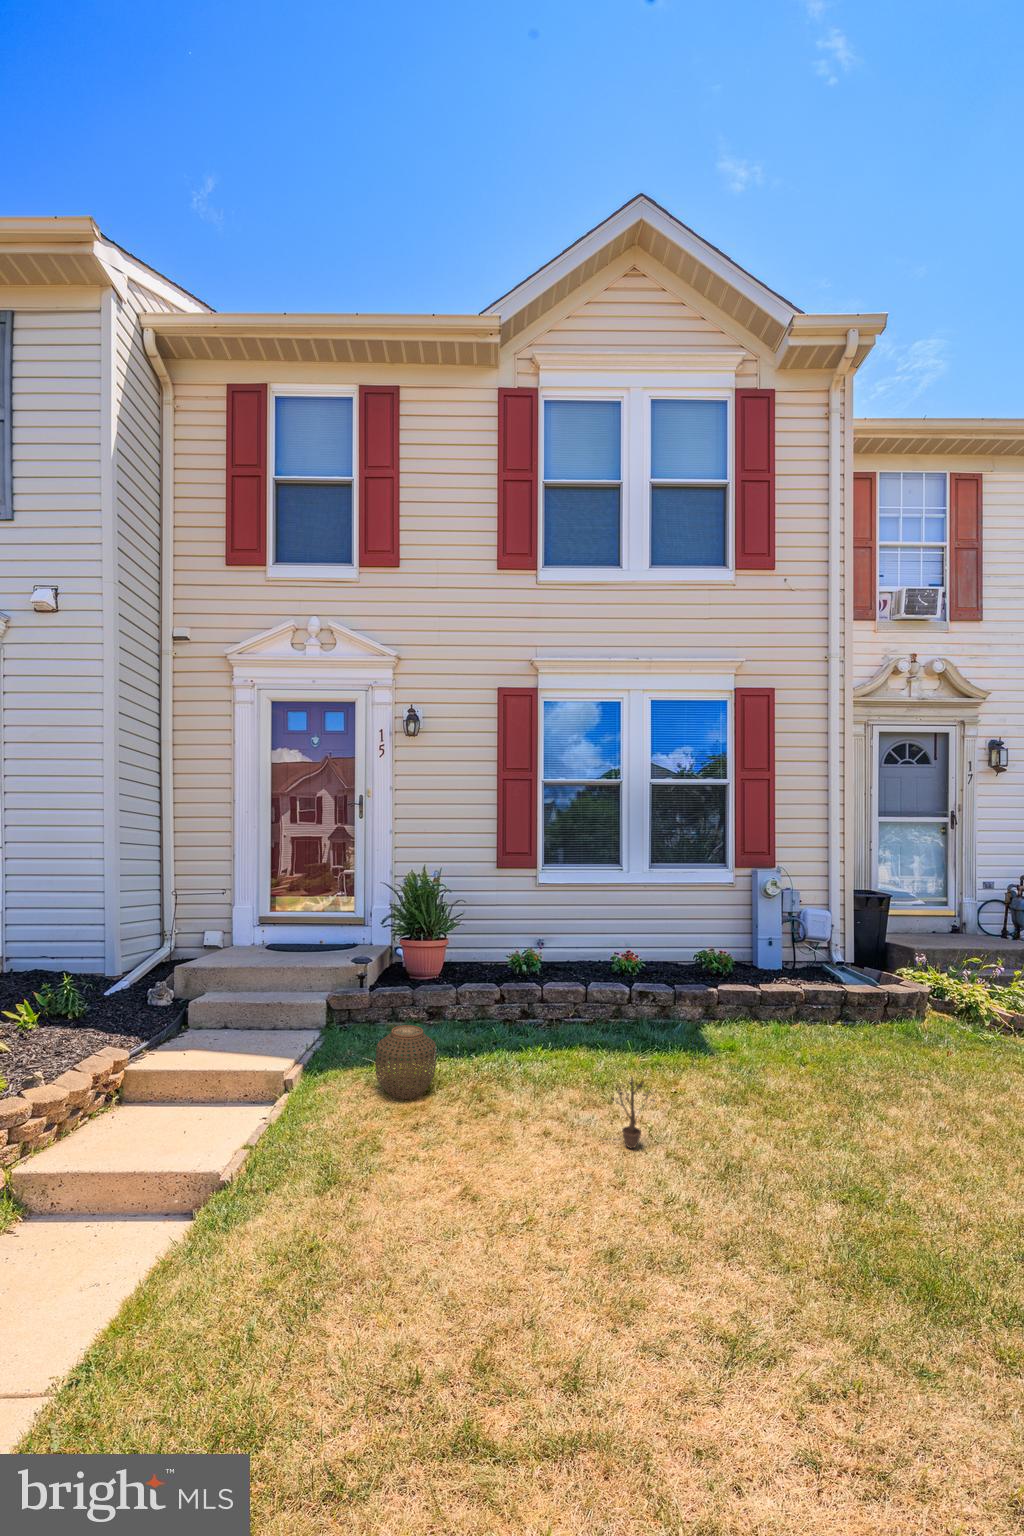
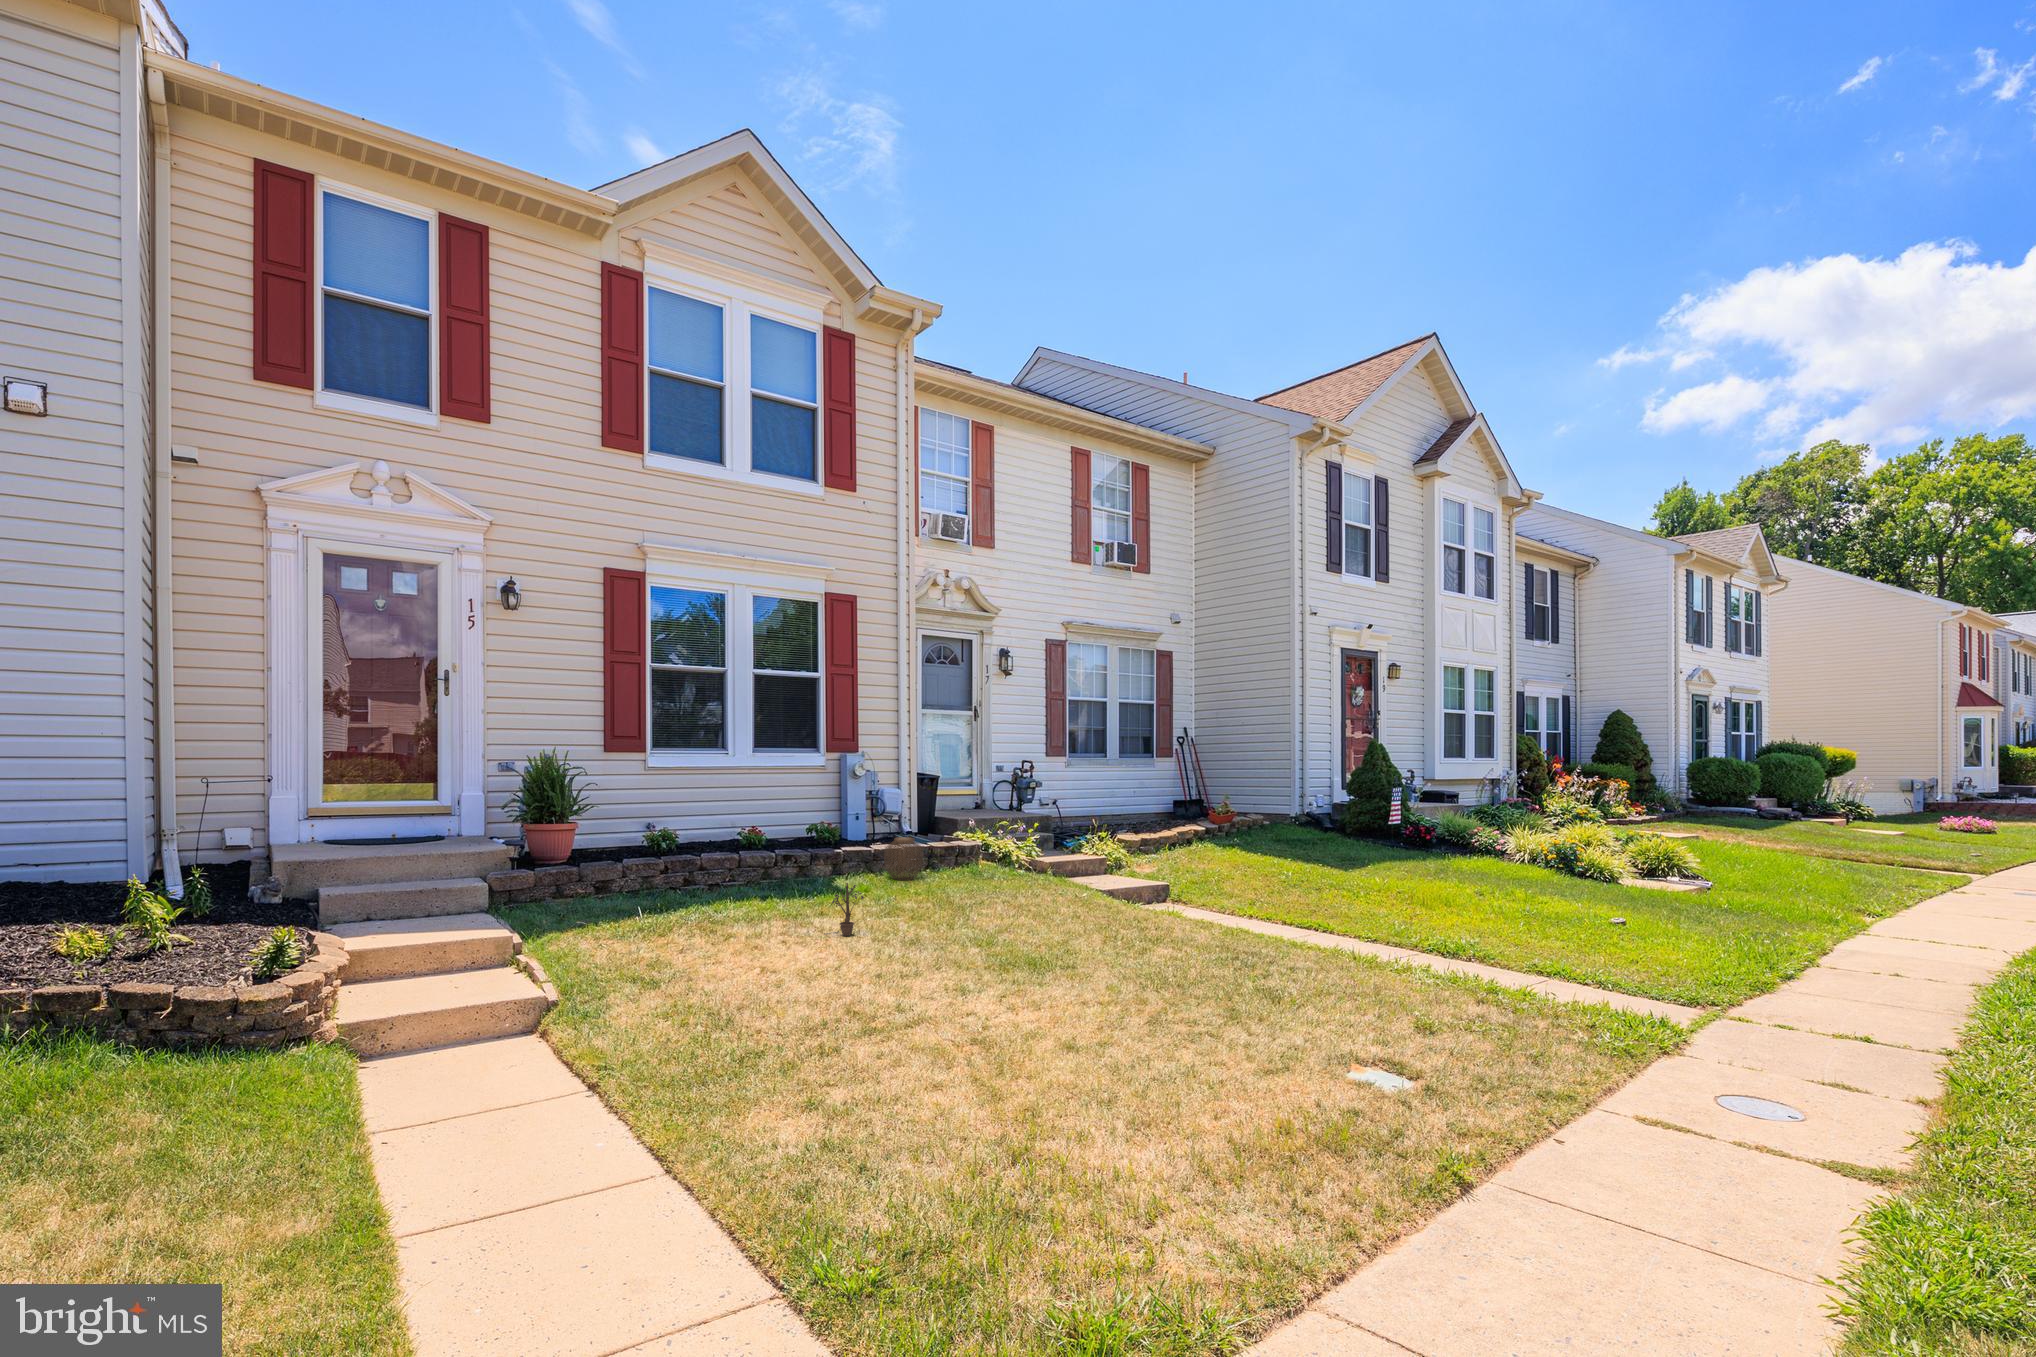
woven basket: present [375,1025,436,1099] -> present [884,837,923,880]

